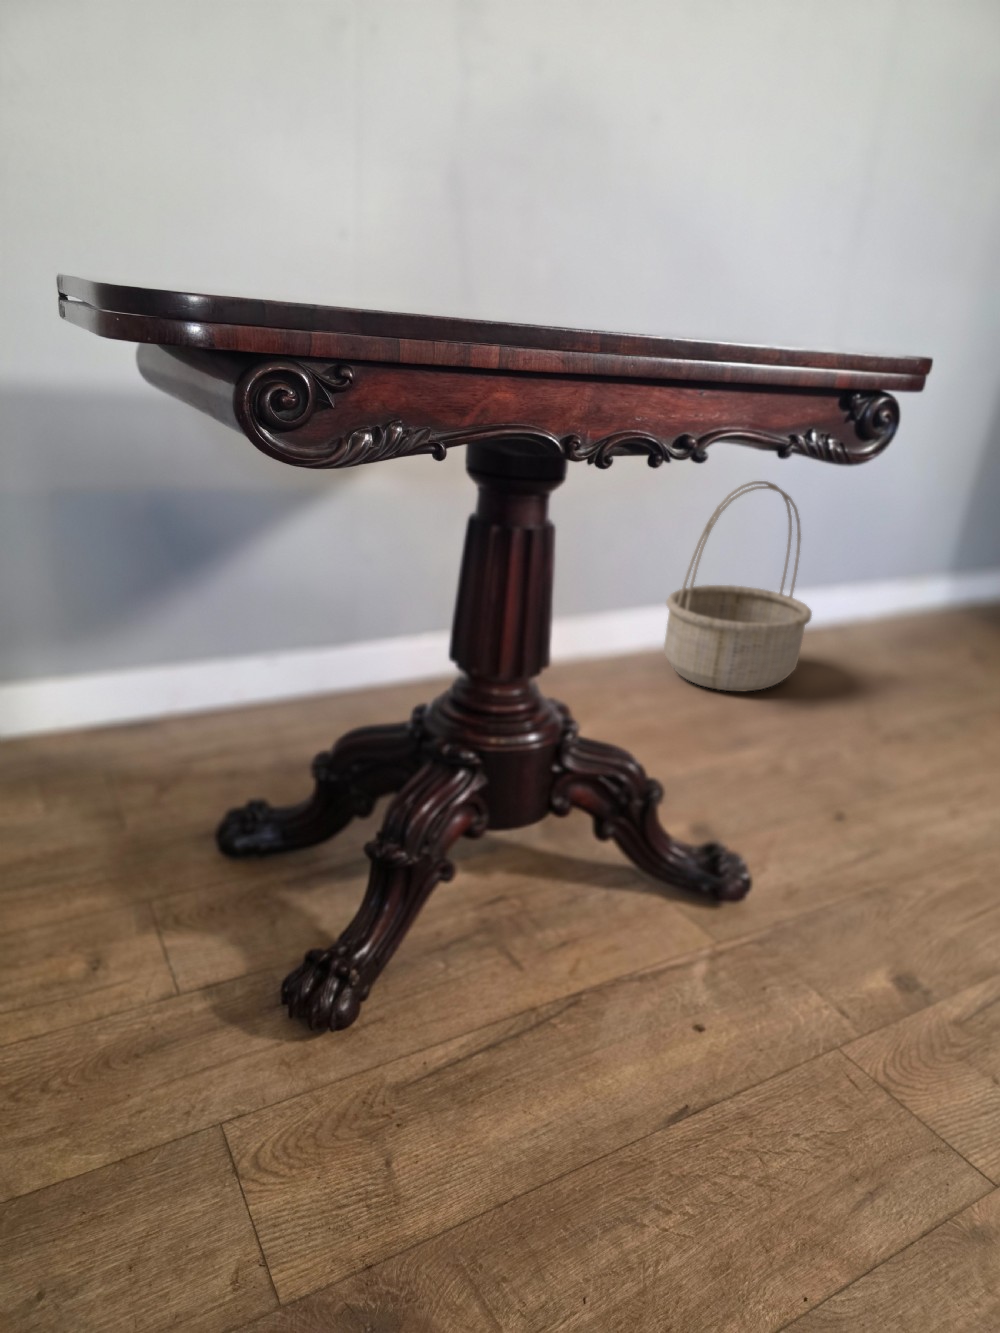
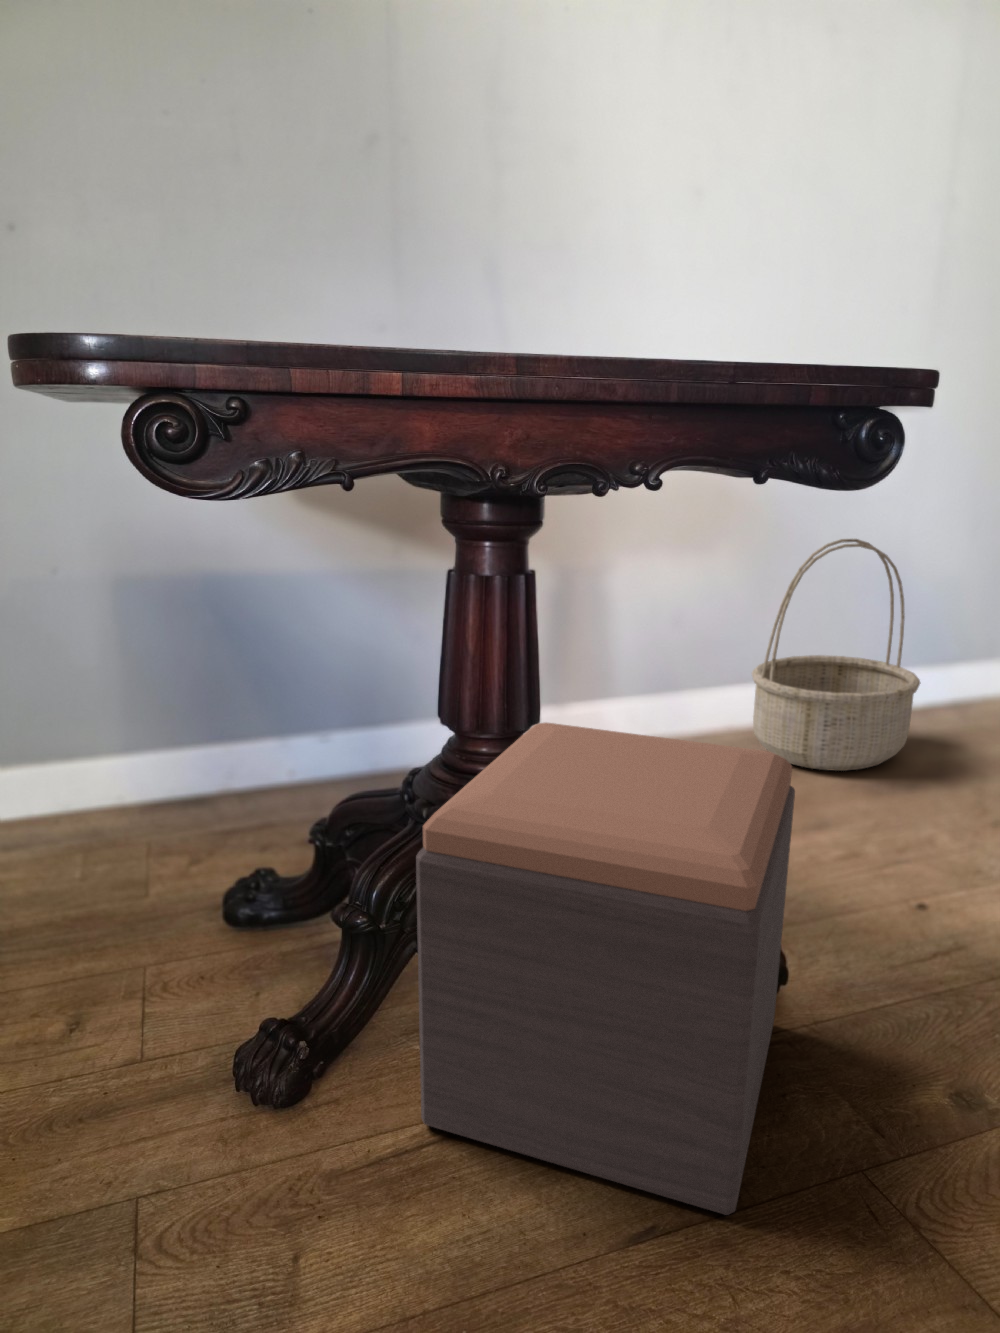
footstool: none [464,667,800,1093] -> present [416,723,795,1215]

